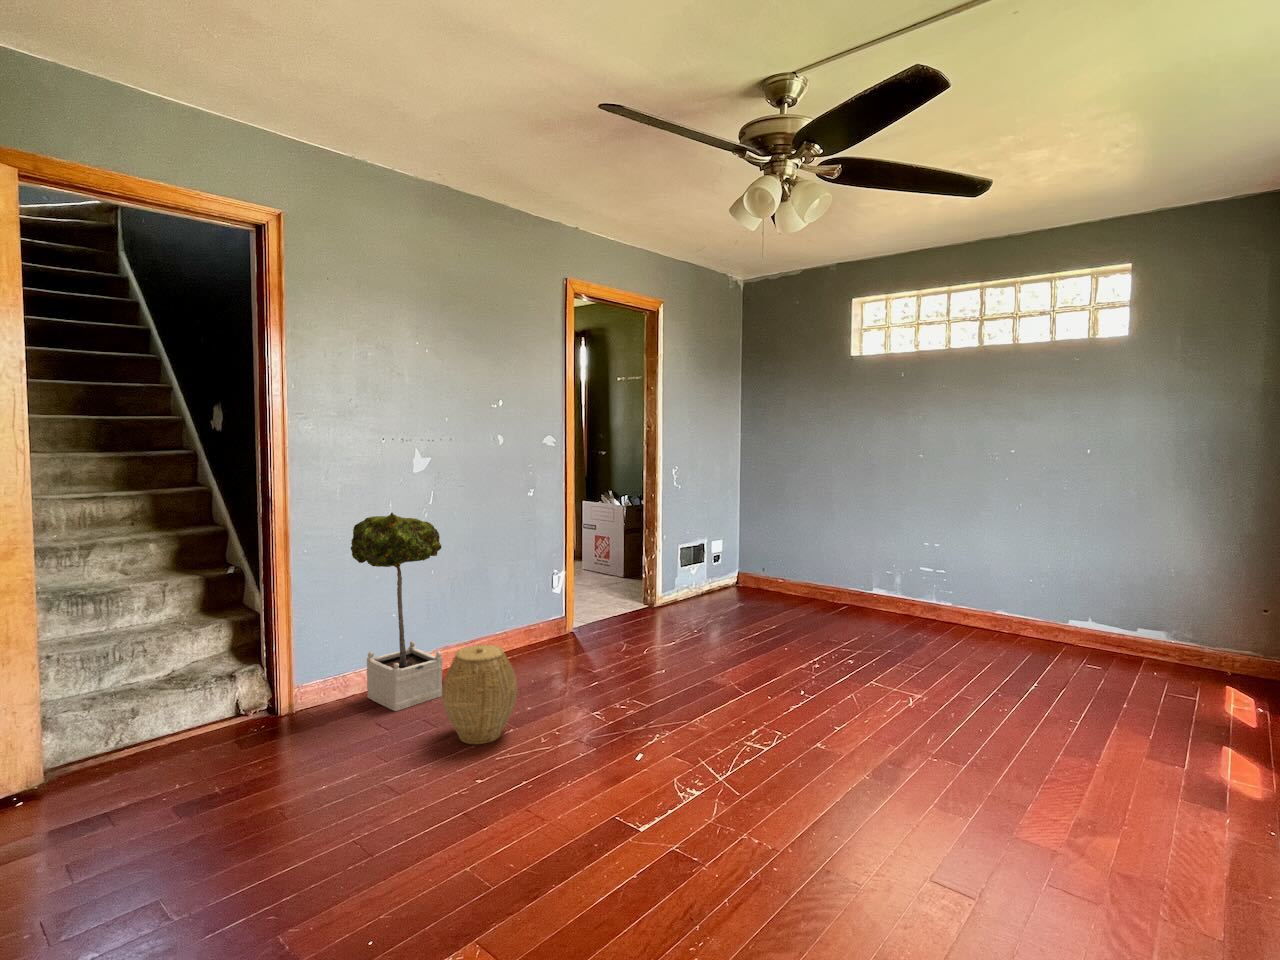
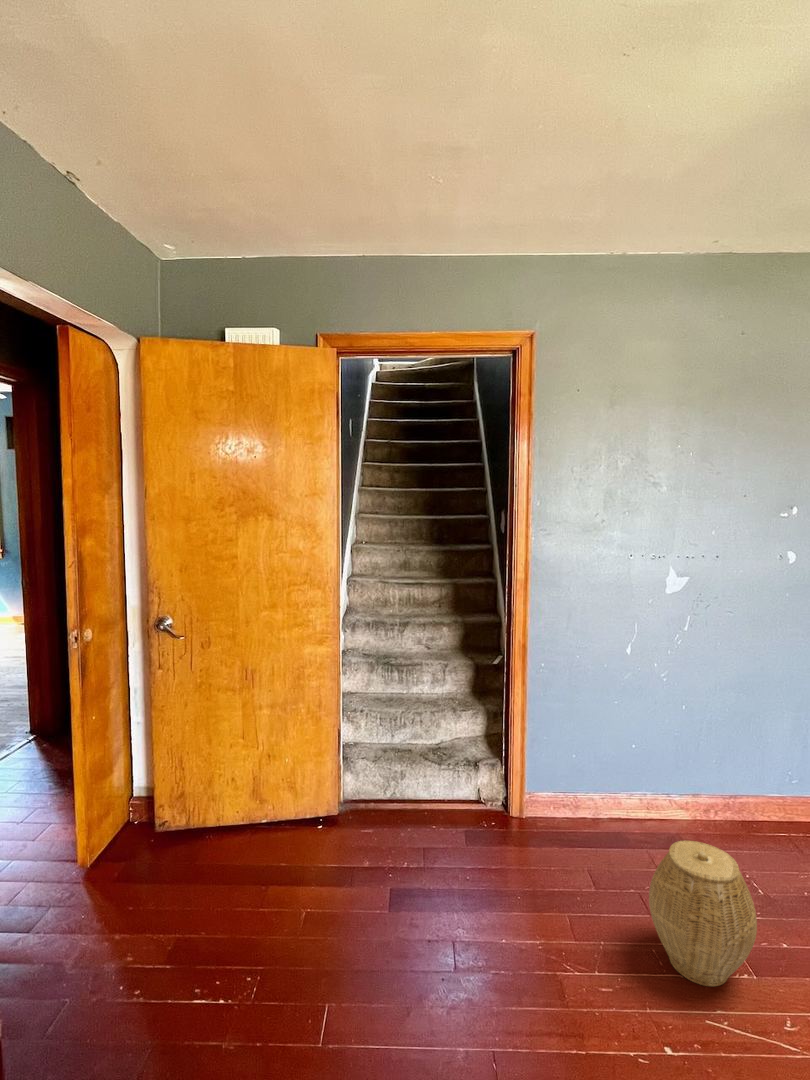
potted tree: present [351,513,443,711] -> none [581,644,682,865]

